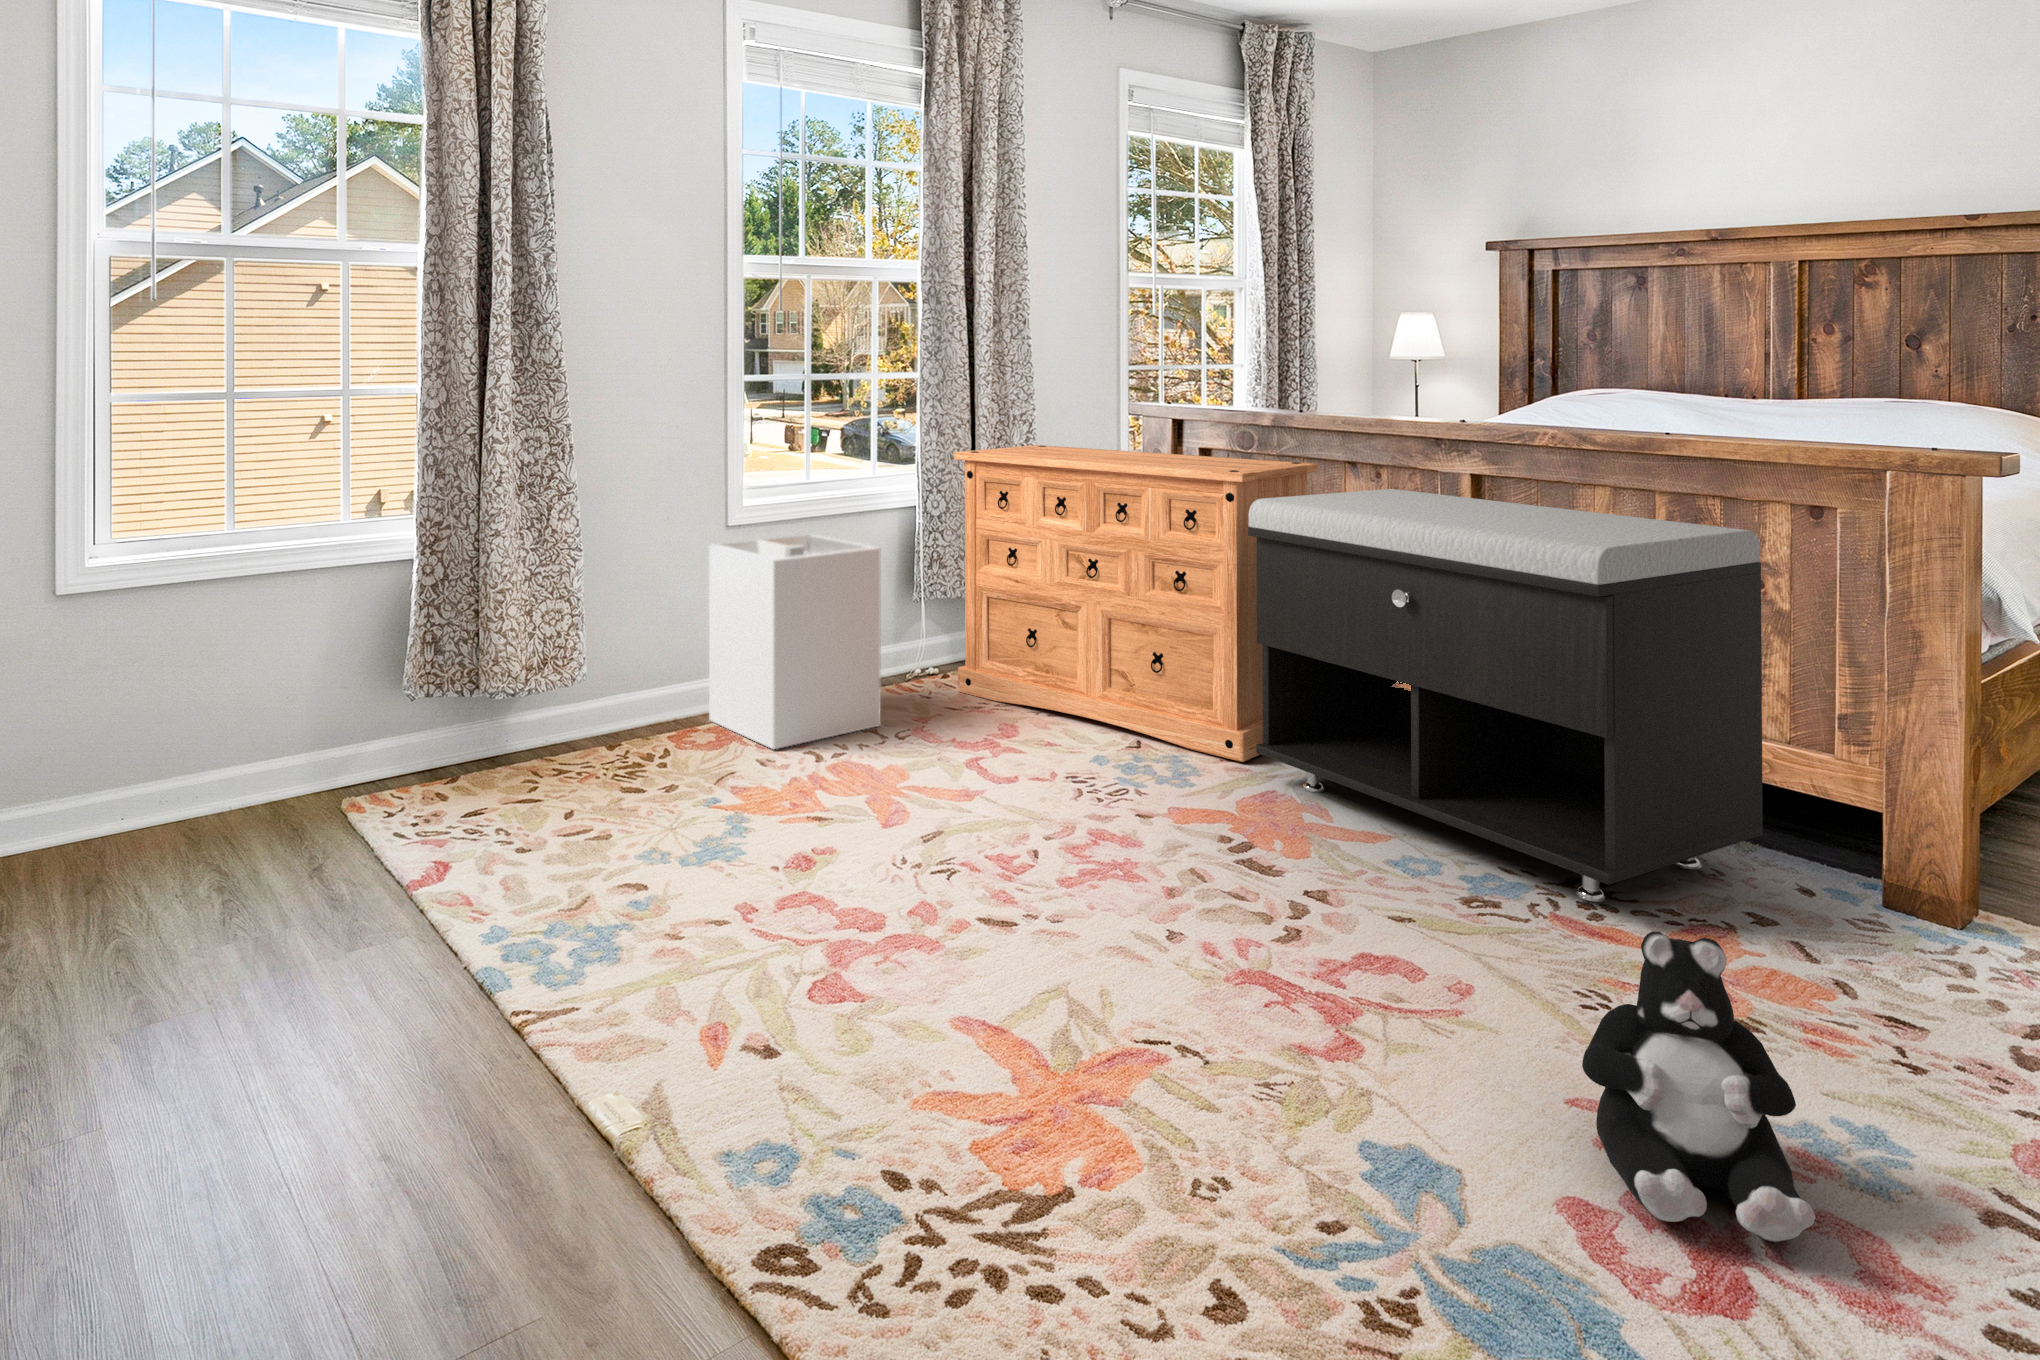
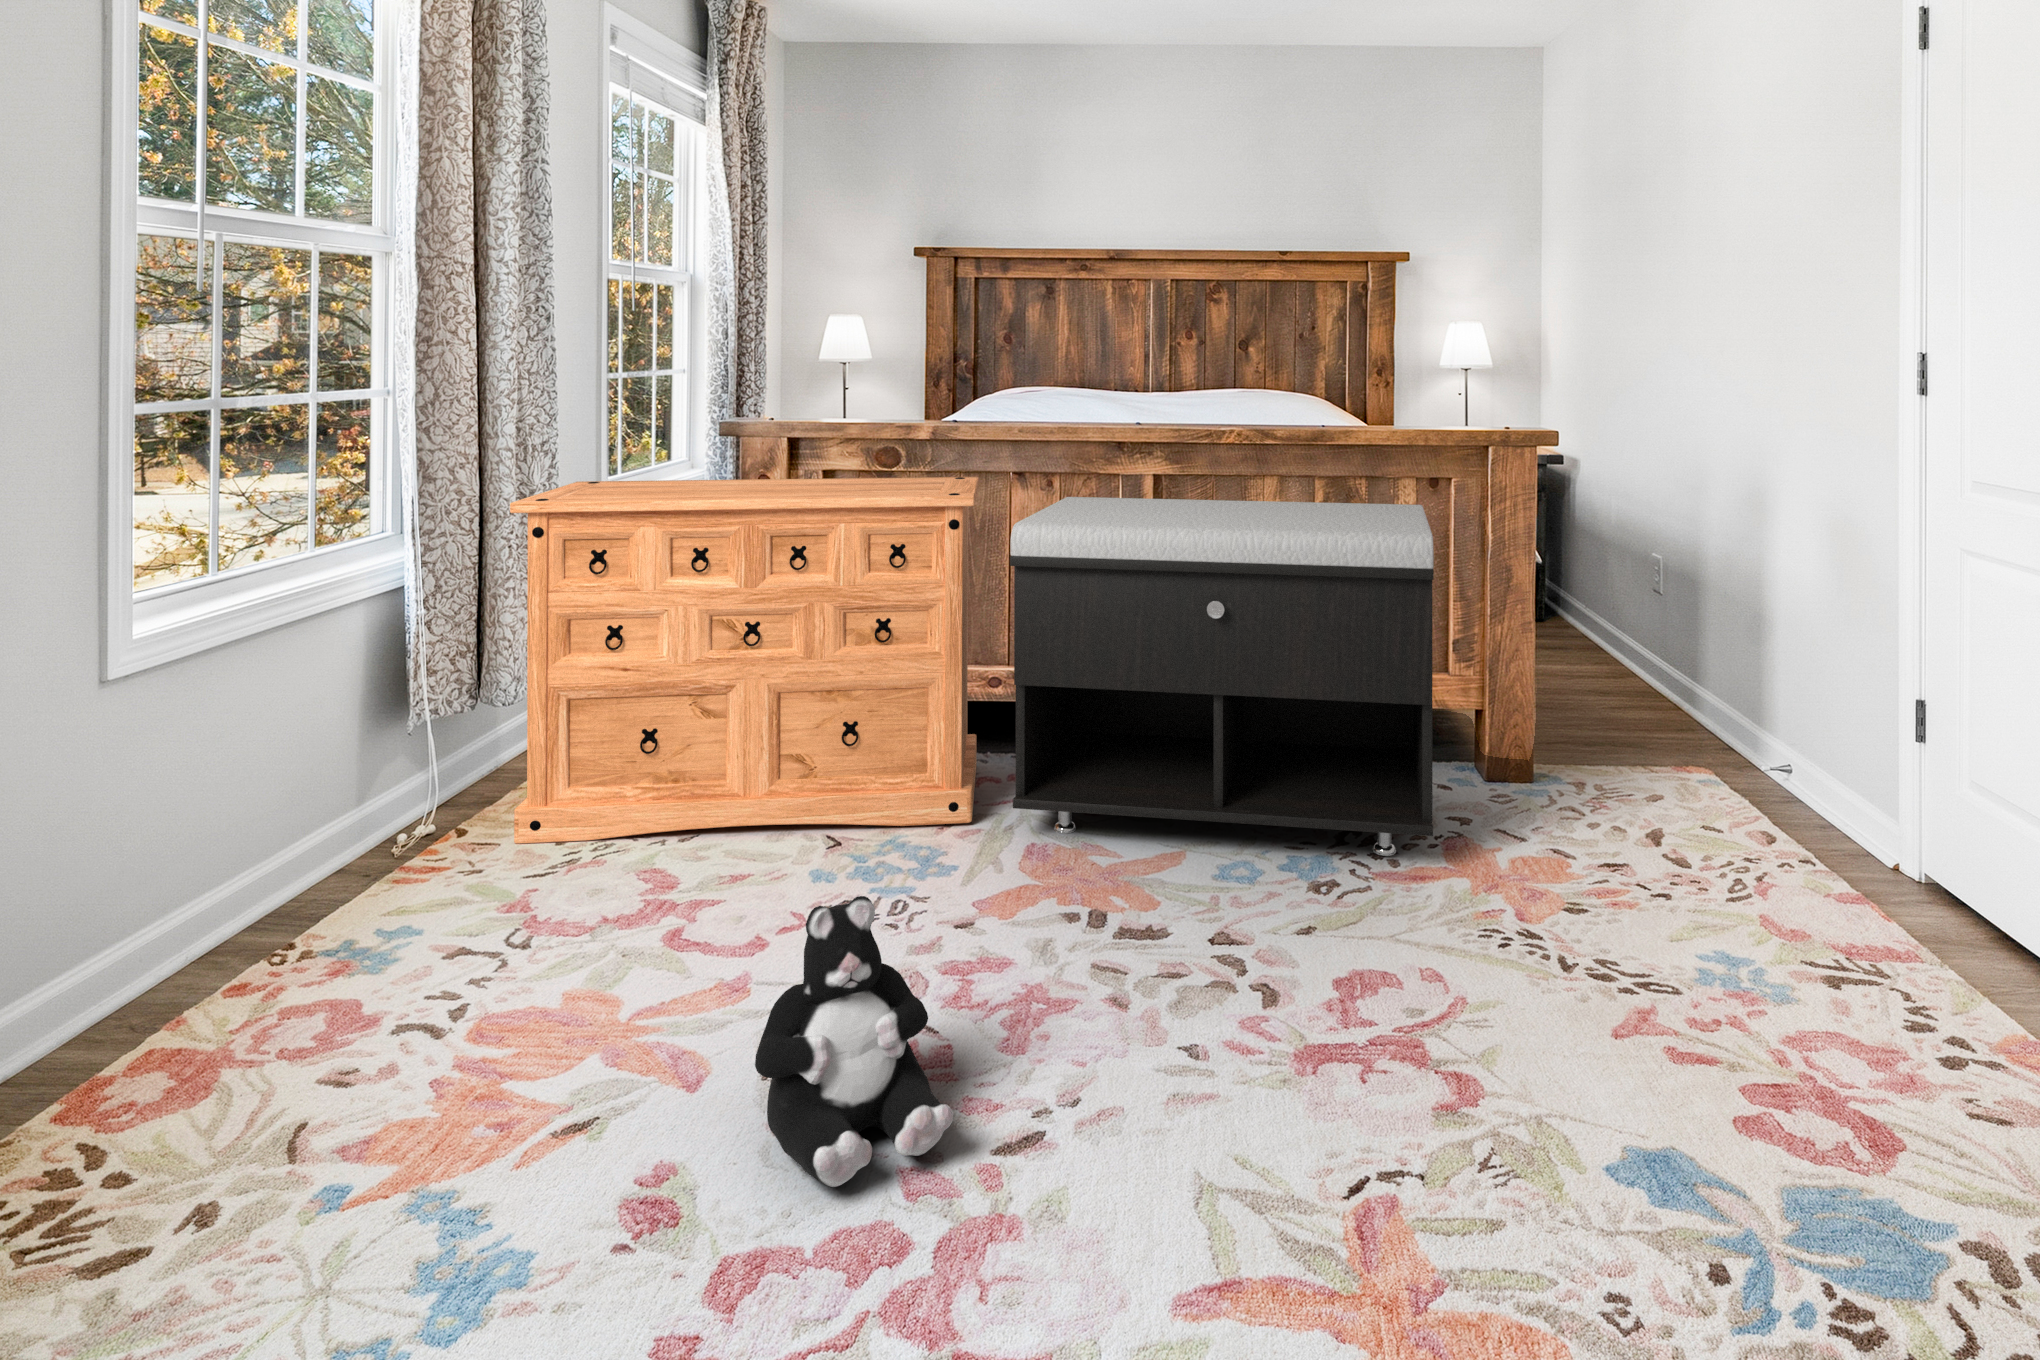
laundry hamper: present [709,535,881,749] -> none [116,661,470,1046]
plush toy: present [1582,931,1815,1242] -> present [755,896,953,1187]

